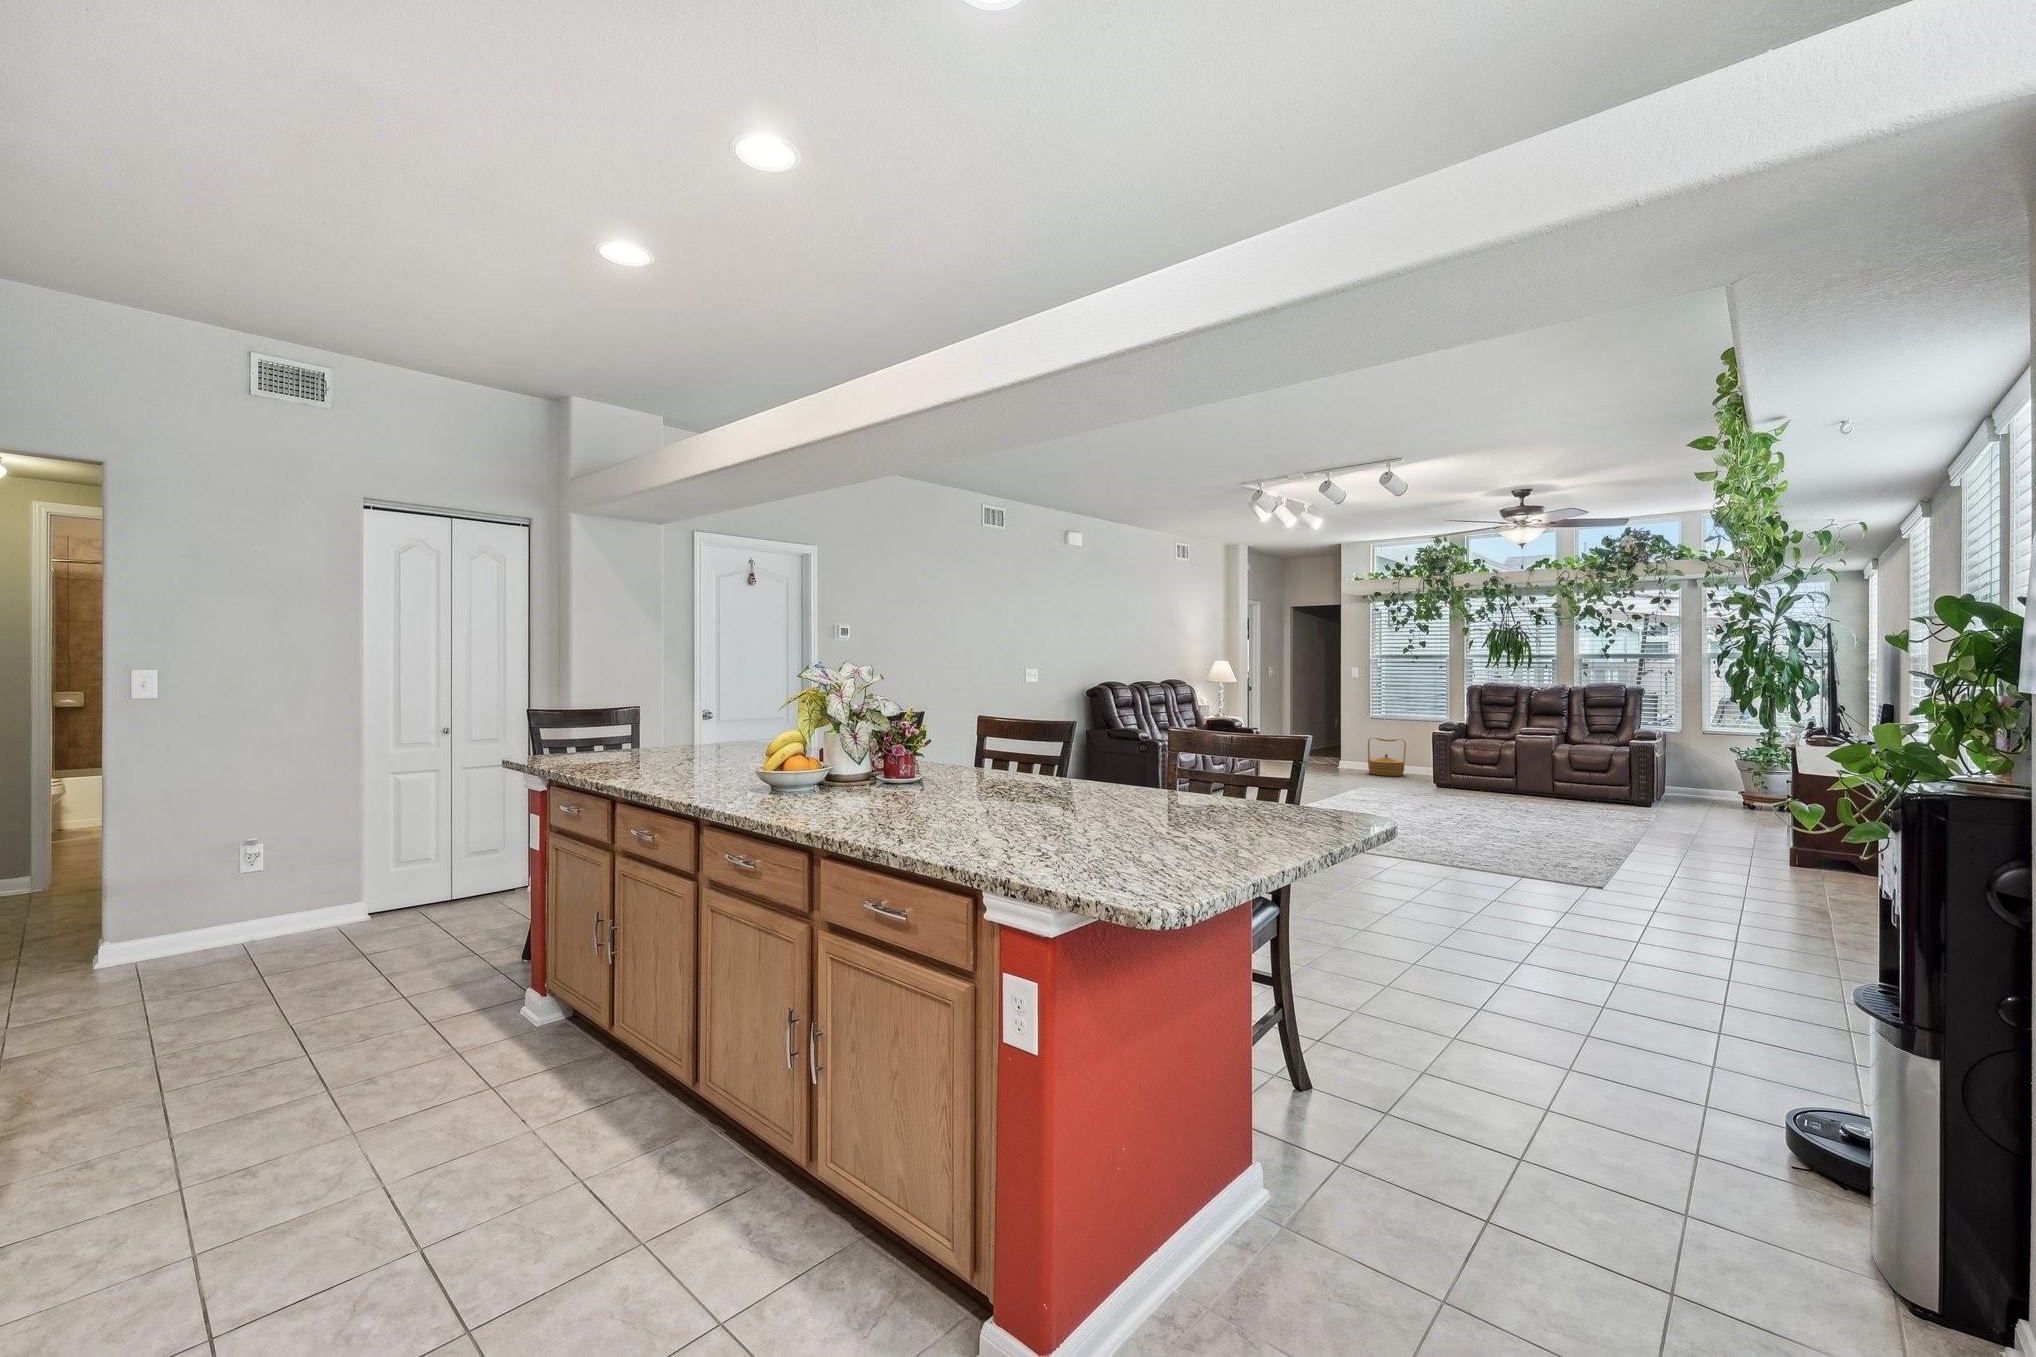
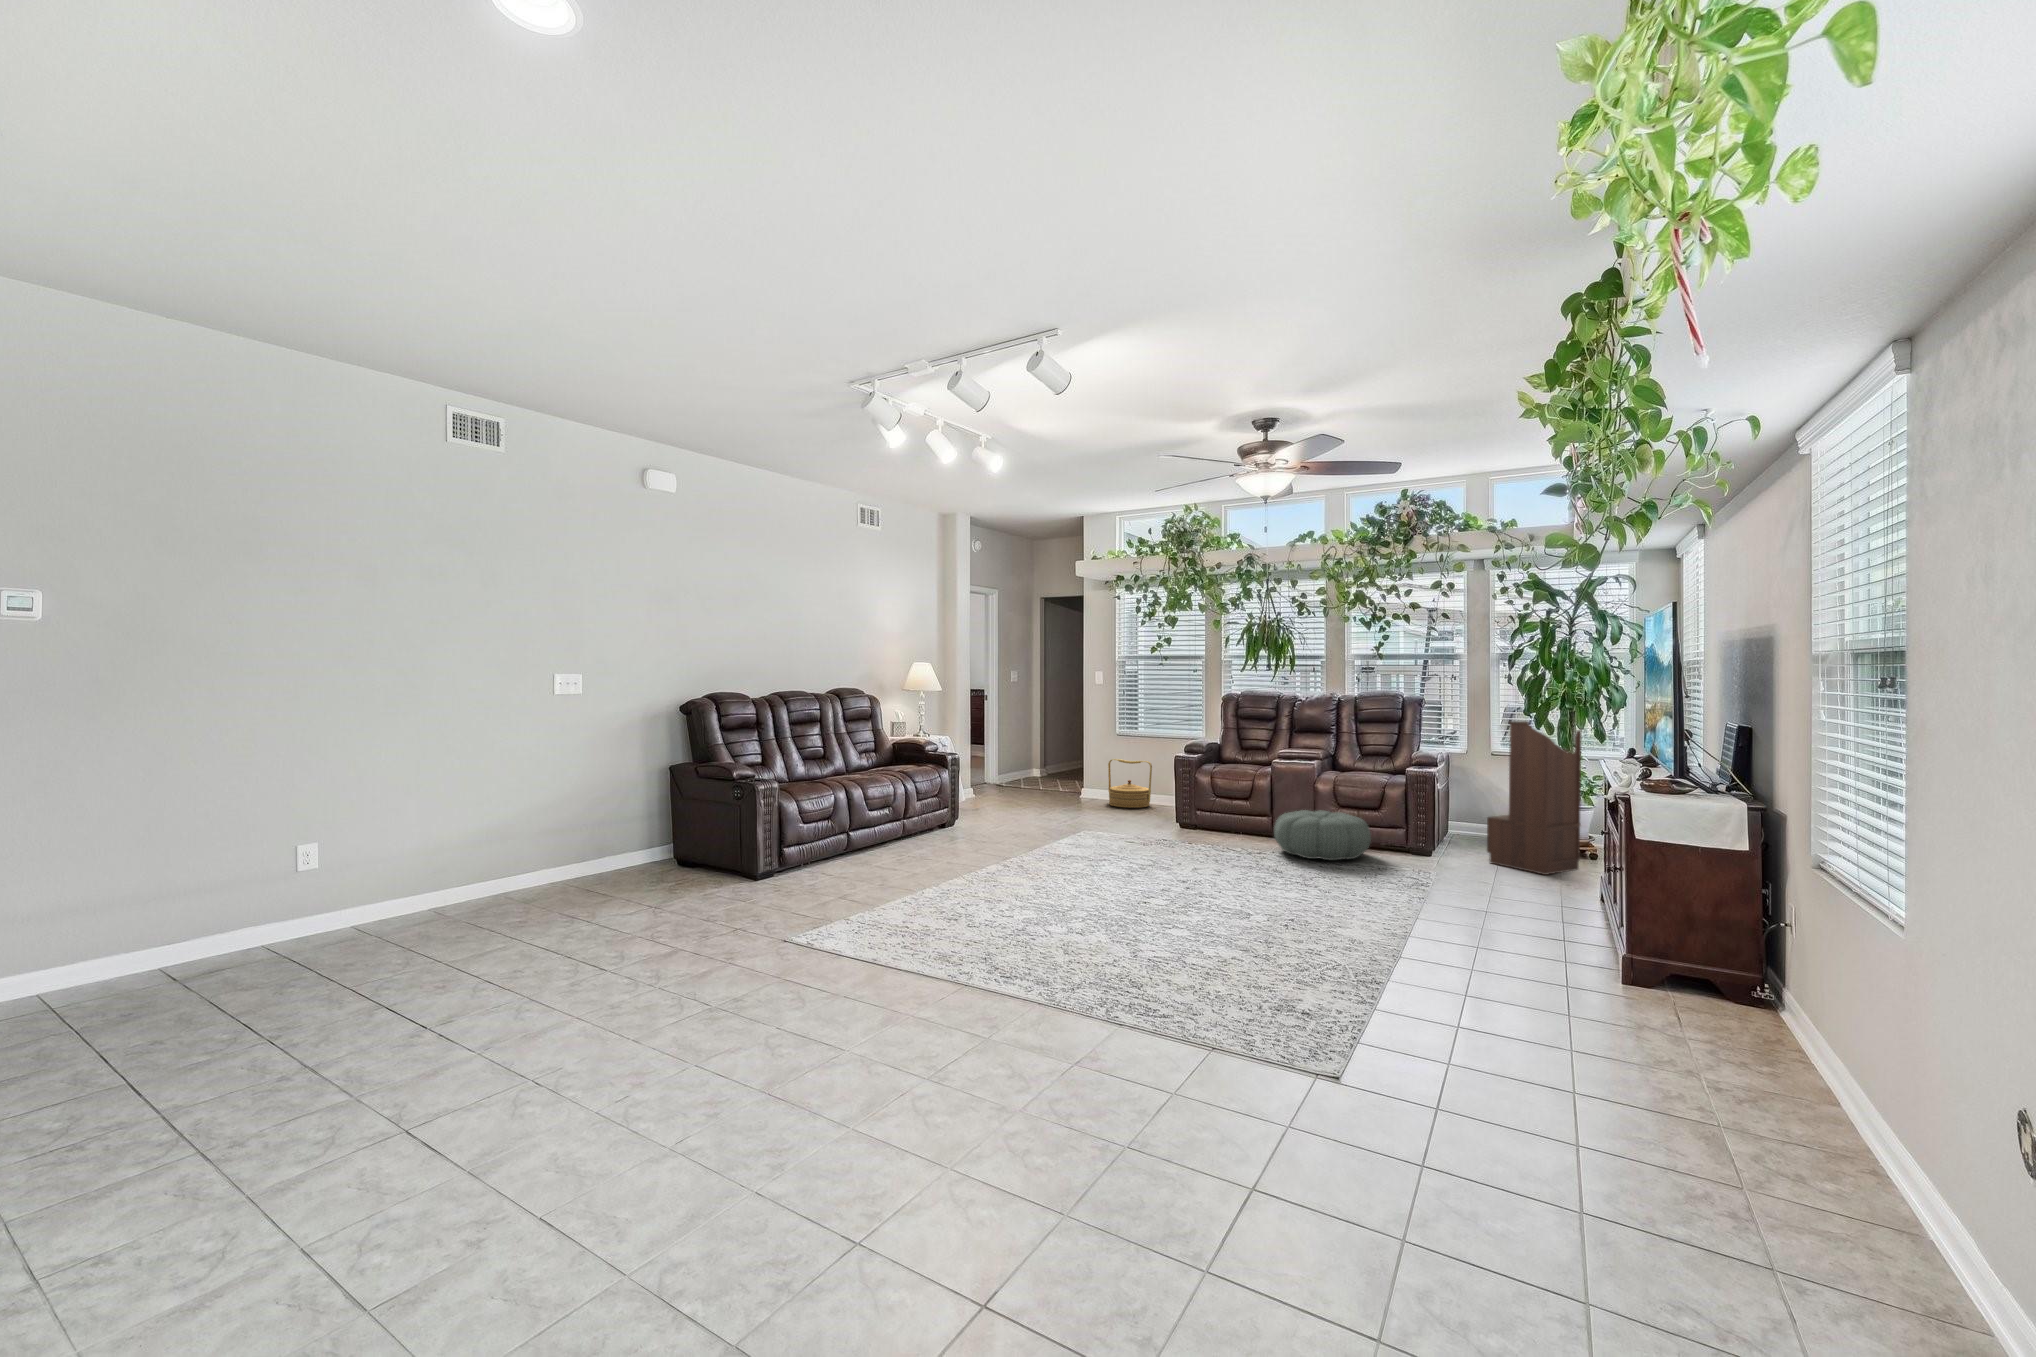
bookshelf: none [1697,706,1777,820] -> present [1487,721,1582,875]
pouf: none [1522,773,1602,808] -> present [1274,810,1371,860]

